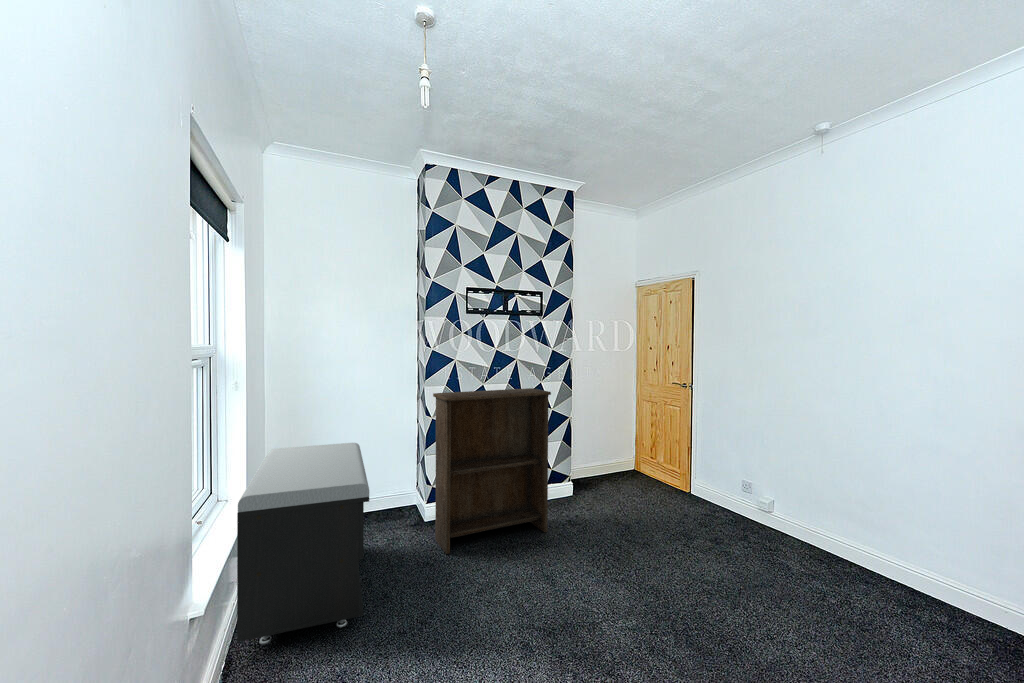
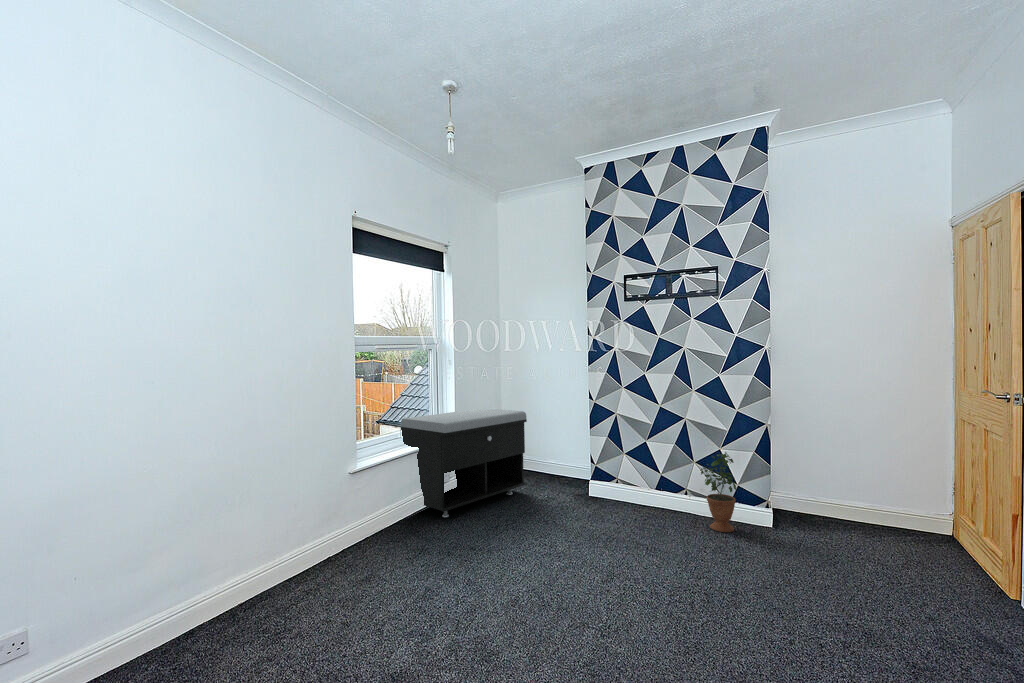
bookshelf: present [433,388,551,554] -> none [549,376,668,537]
potted plant: none [541,443,567,510] -> present [700,452,736,532]

